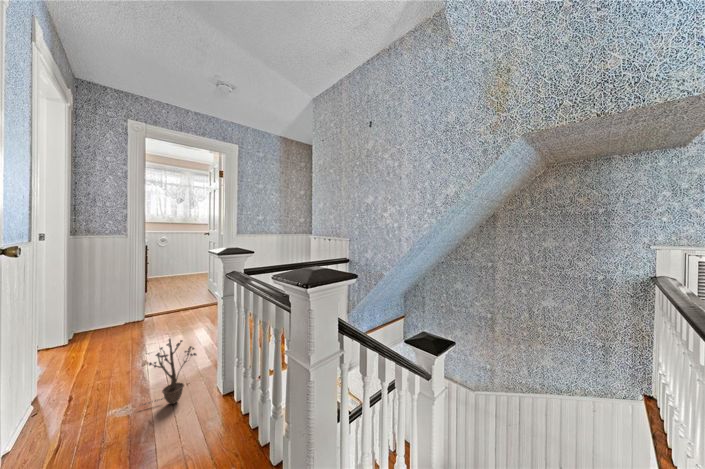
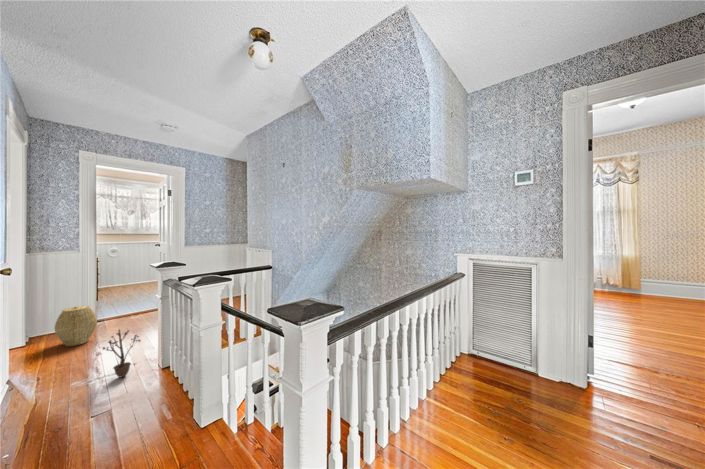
woven basket: none [97,300,144,348] -> present [55,306,97,346]

